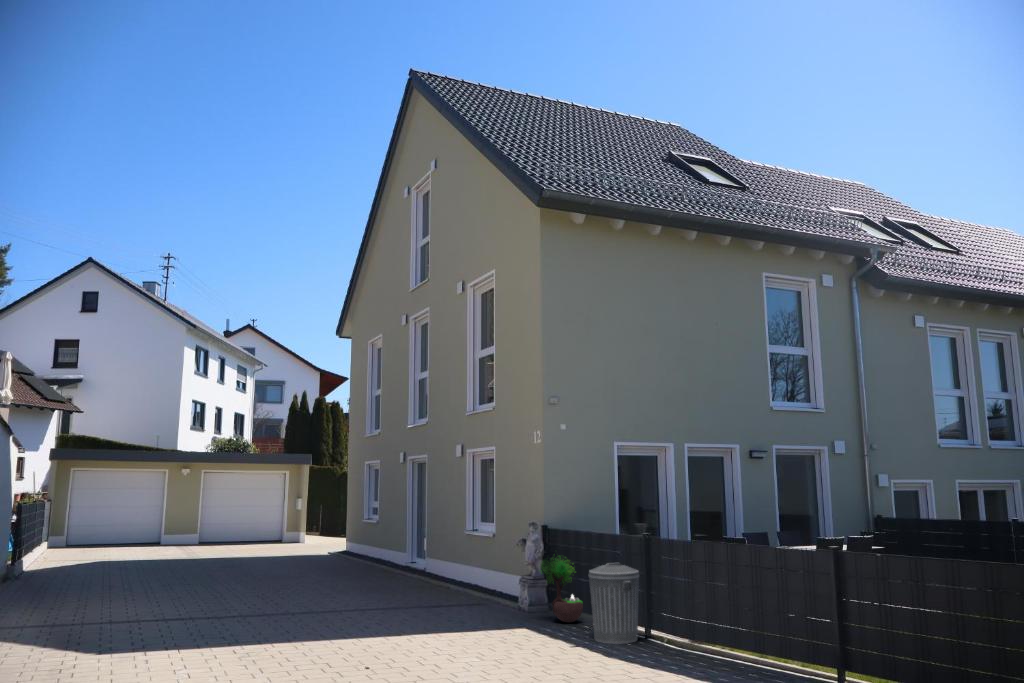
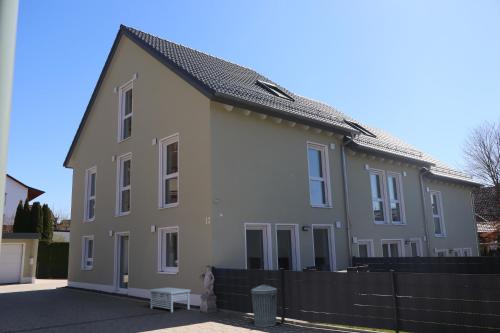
potted tree: present [541,558,583,623] -> none [216,280,240,318]
storage bench: none [441,559,509,605] -> present [149,287,191,312]

